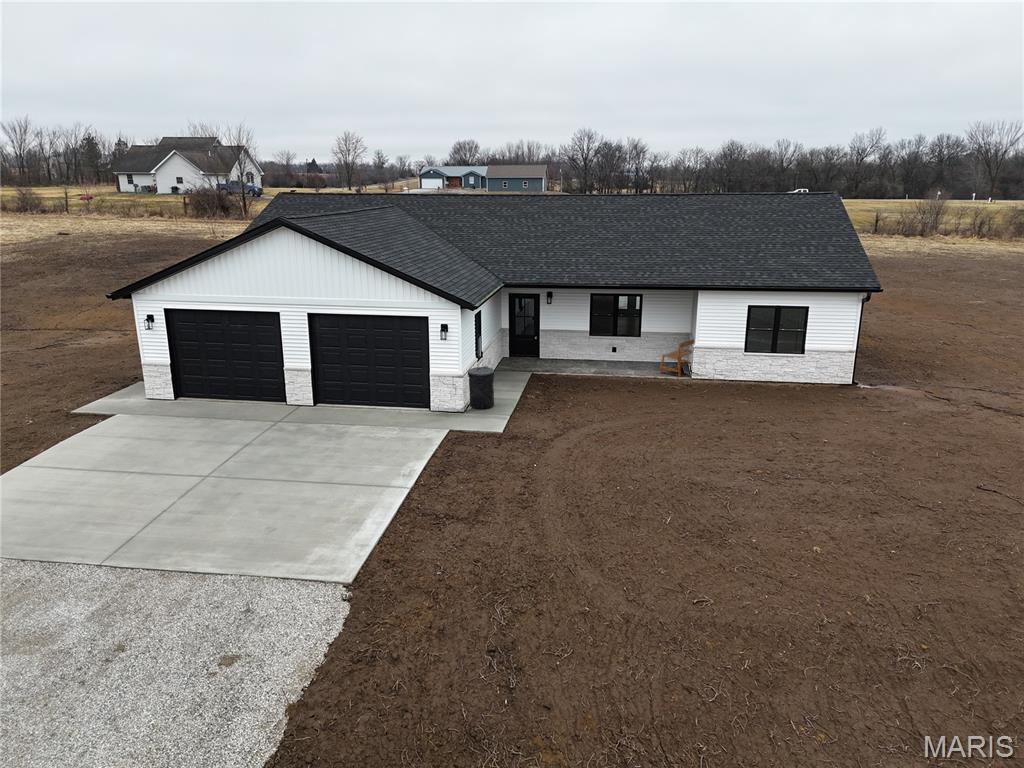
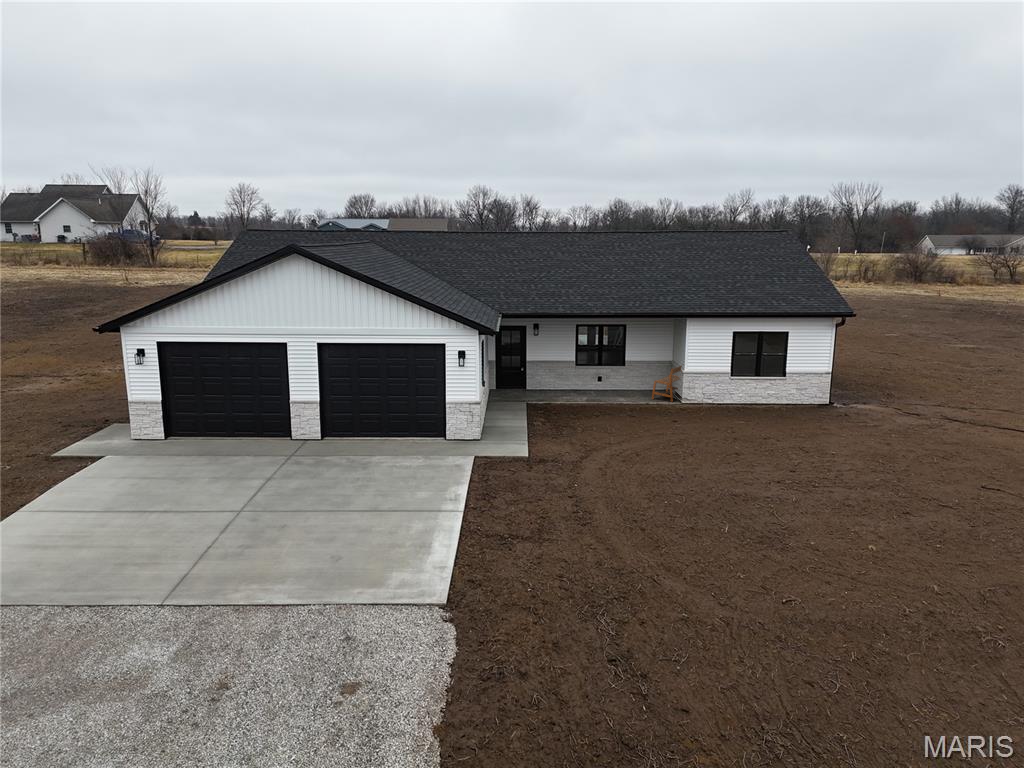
trash can: present [468,366,494,409] -> none [480,394,506,437]

